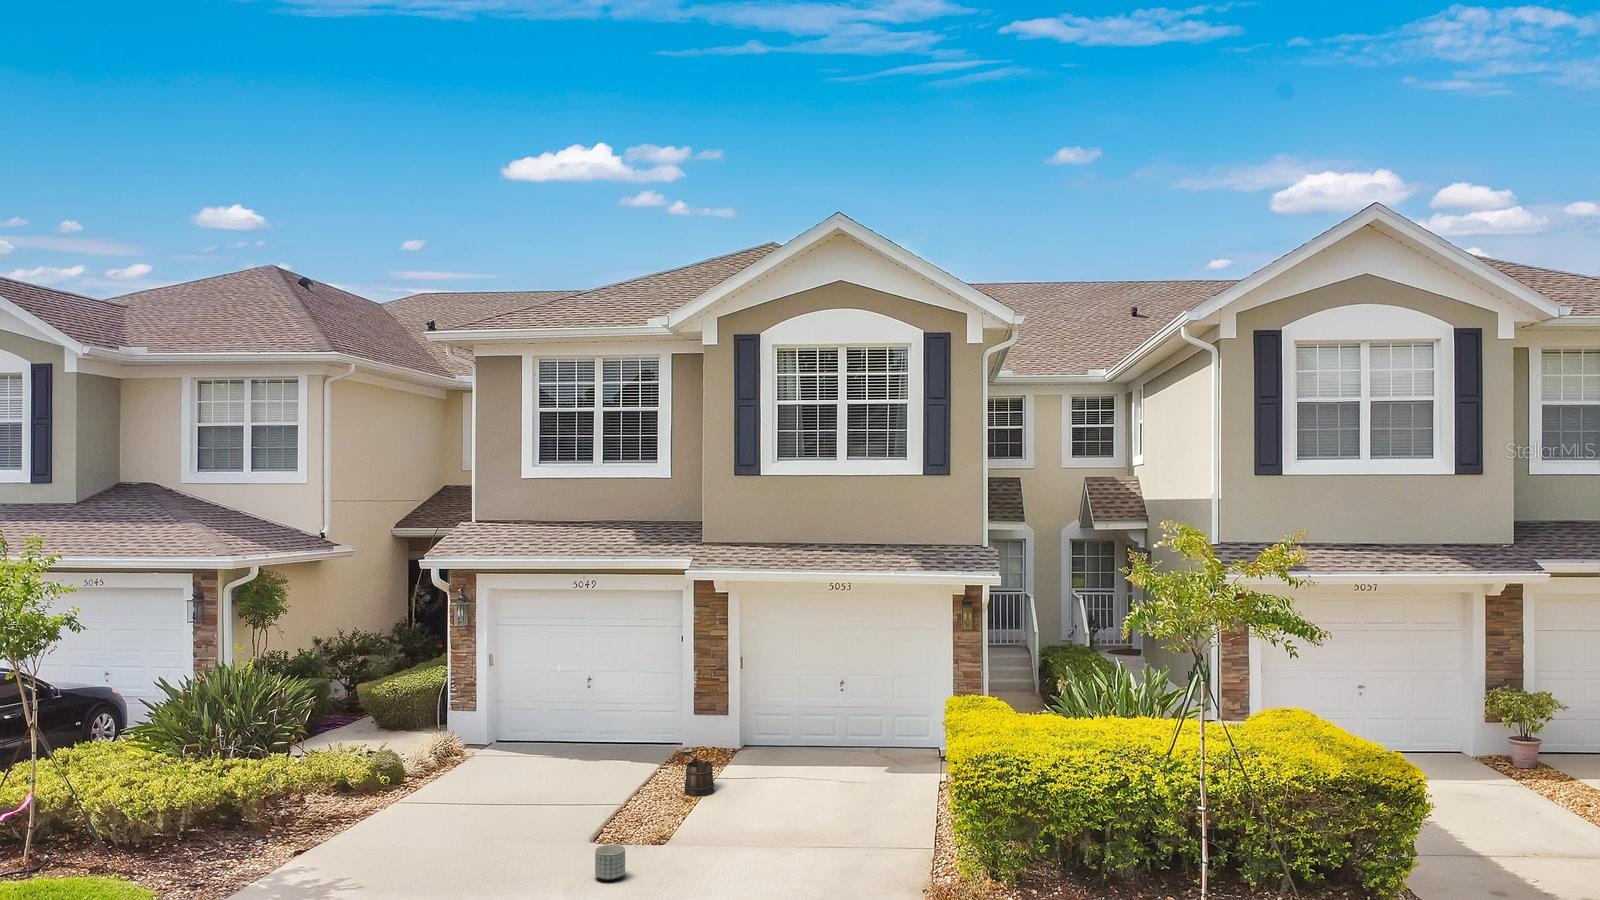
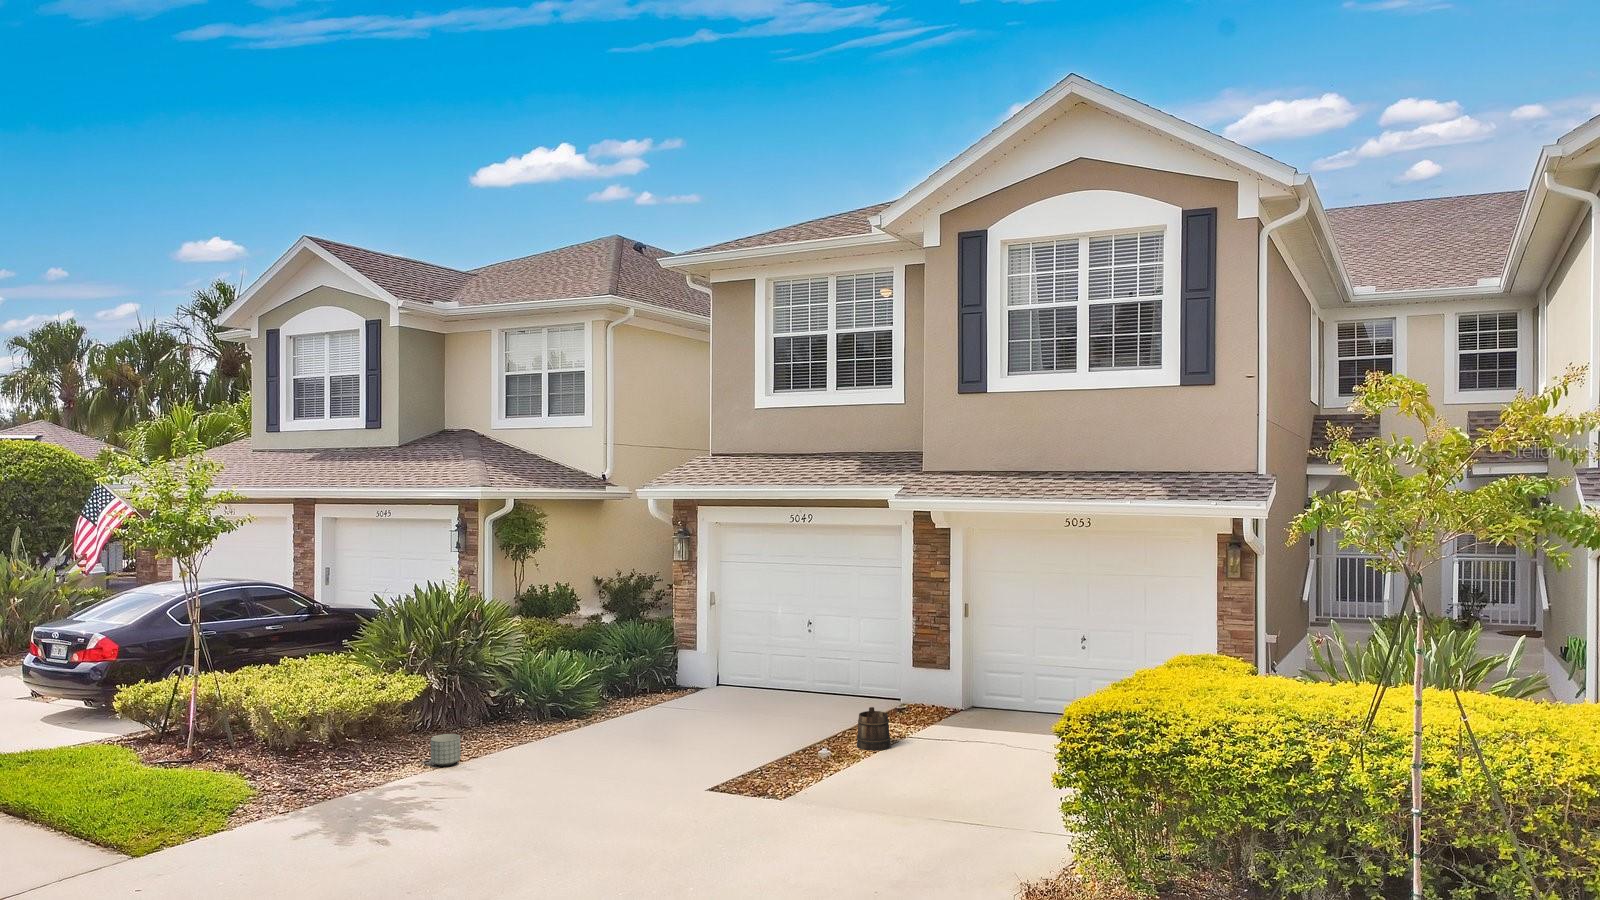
planter: present [595,844,625,880] -> present [431,734,461,766]

